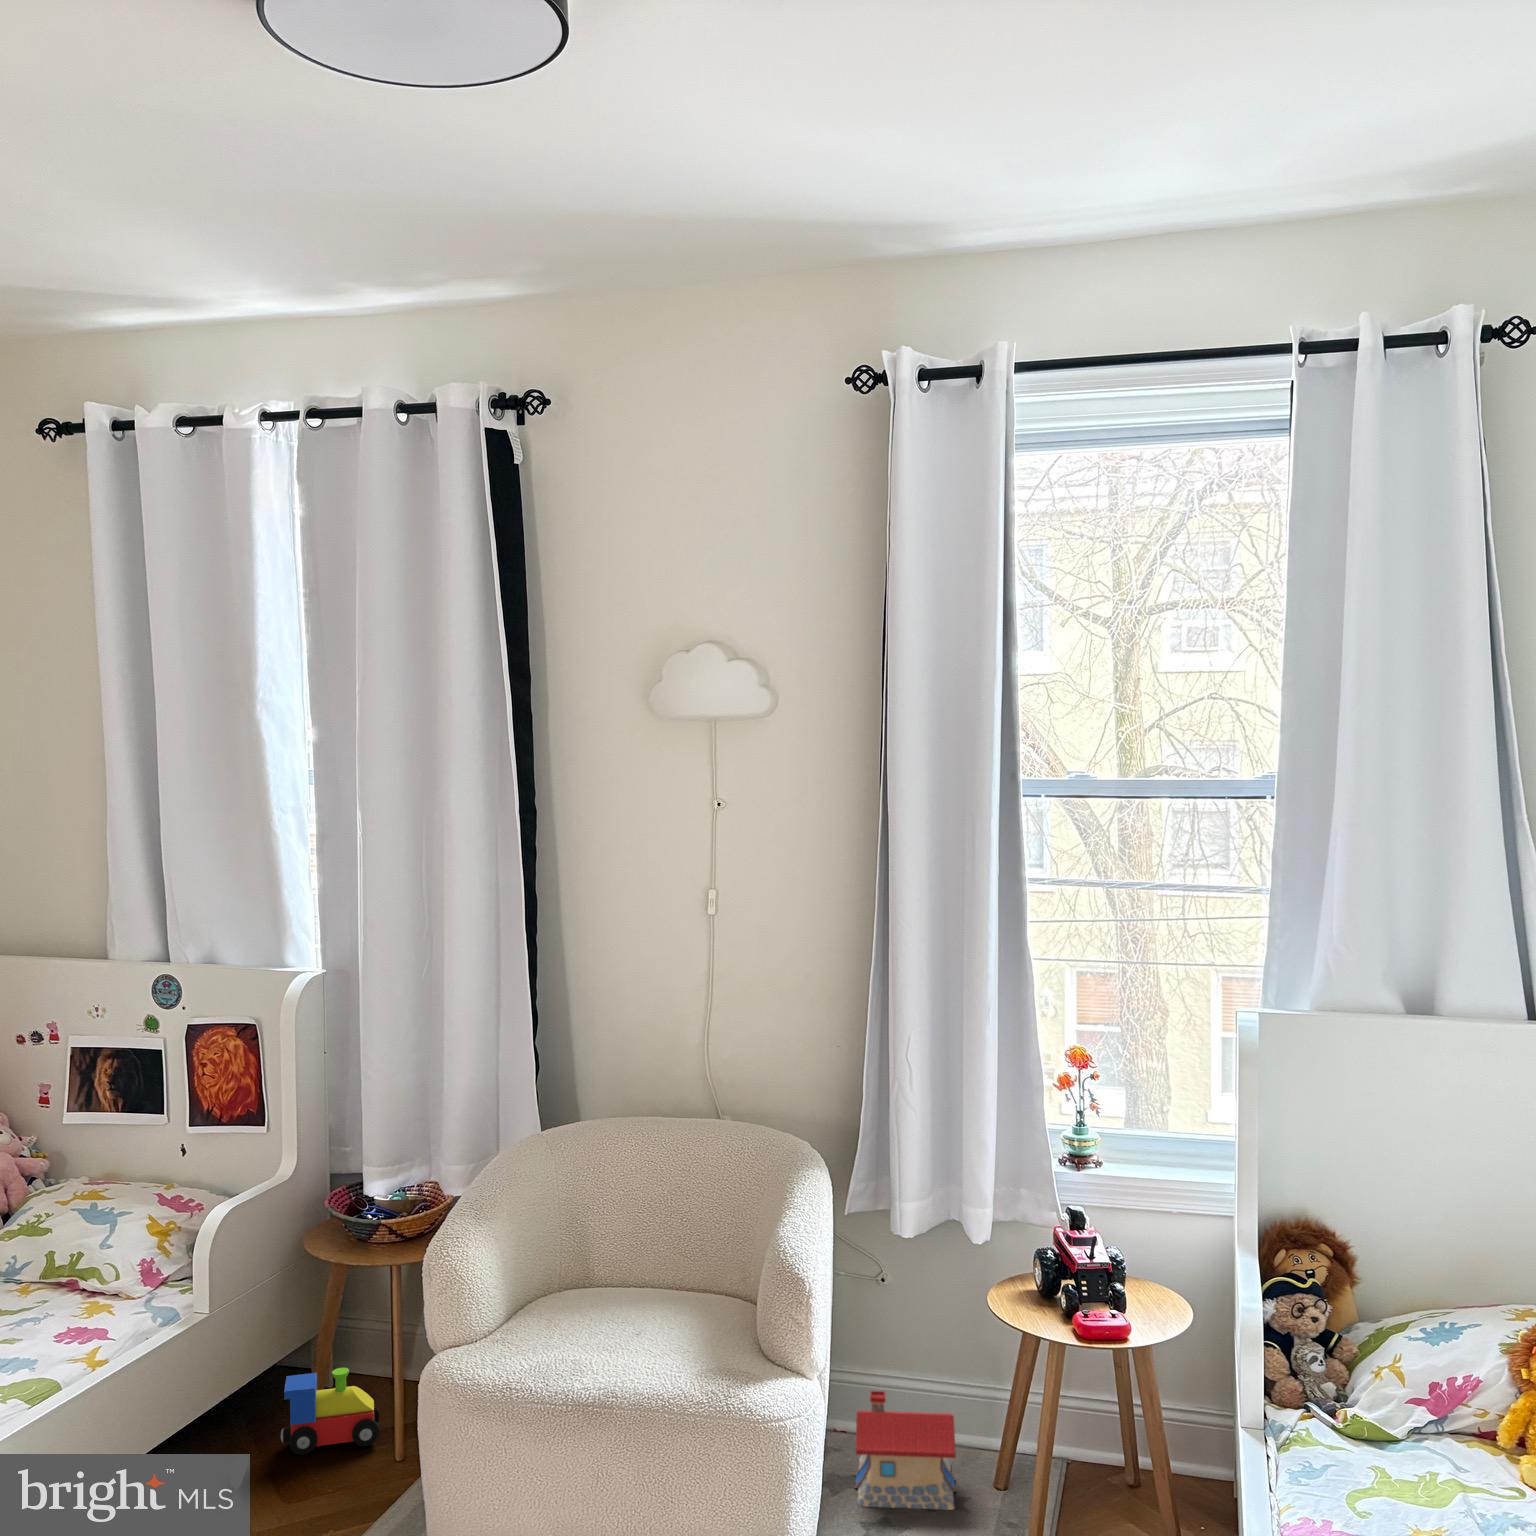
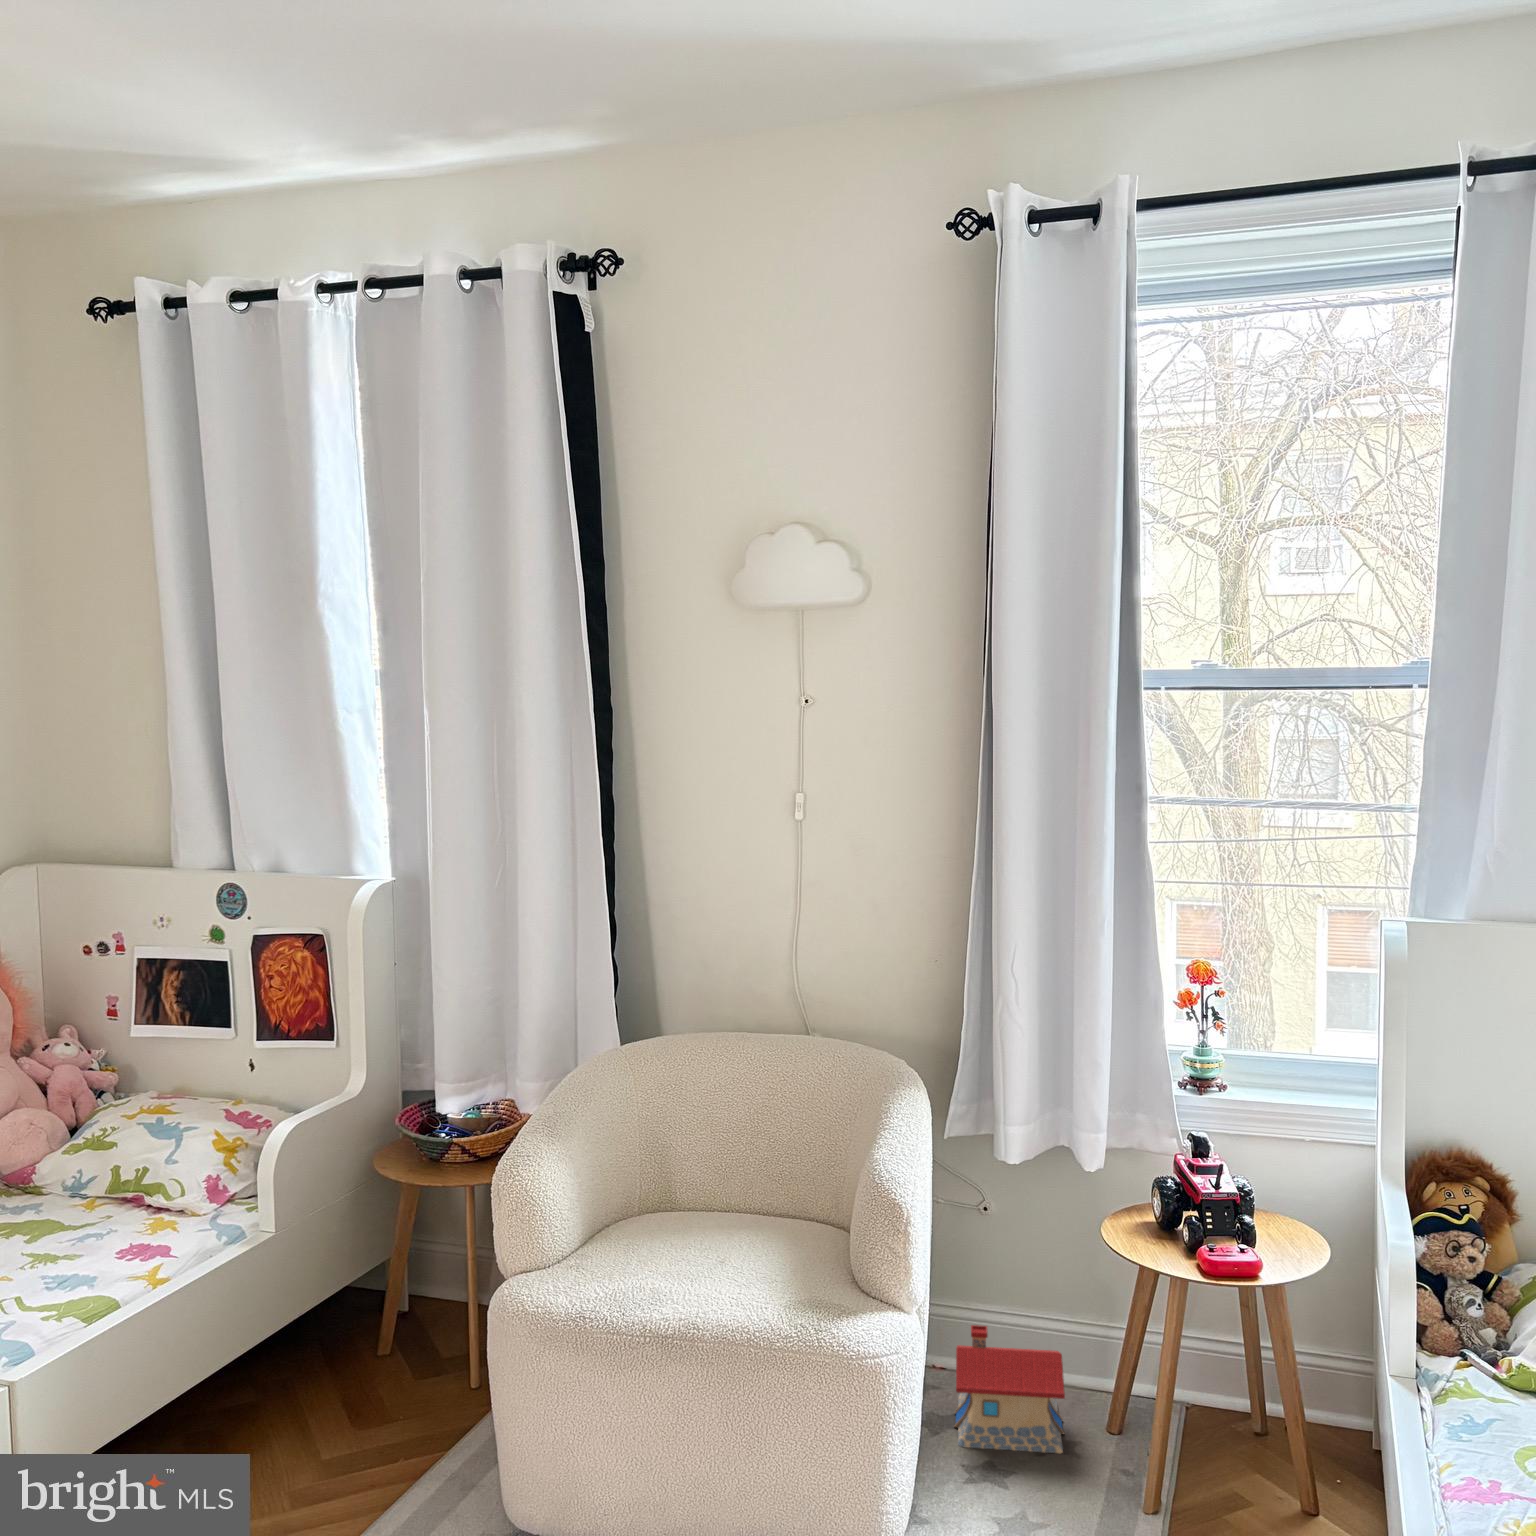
toy train: present [281,1368,379,1455] -> none [354,1289,455,1378]

